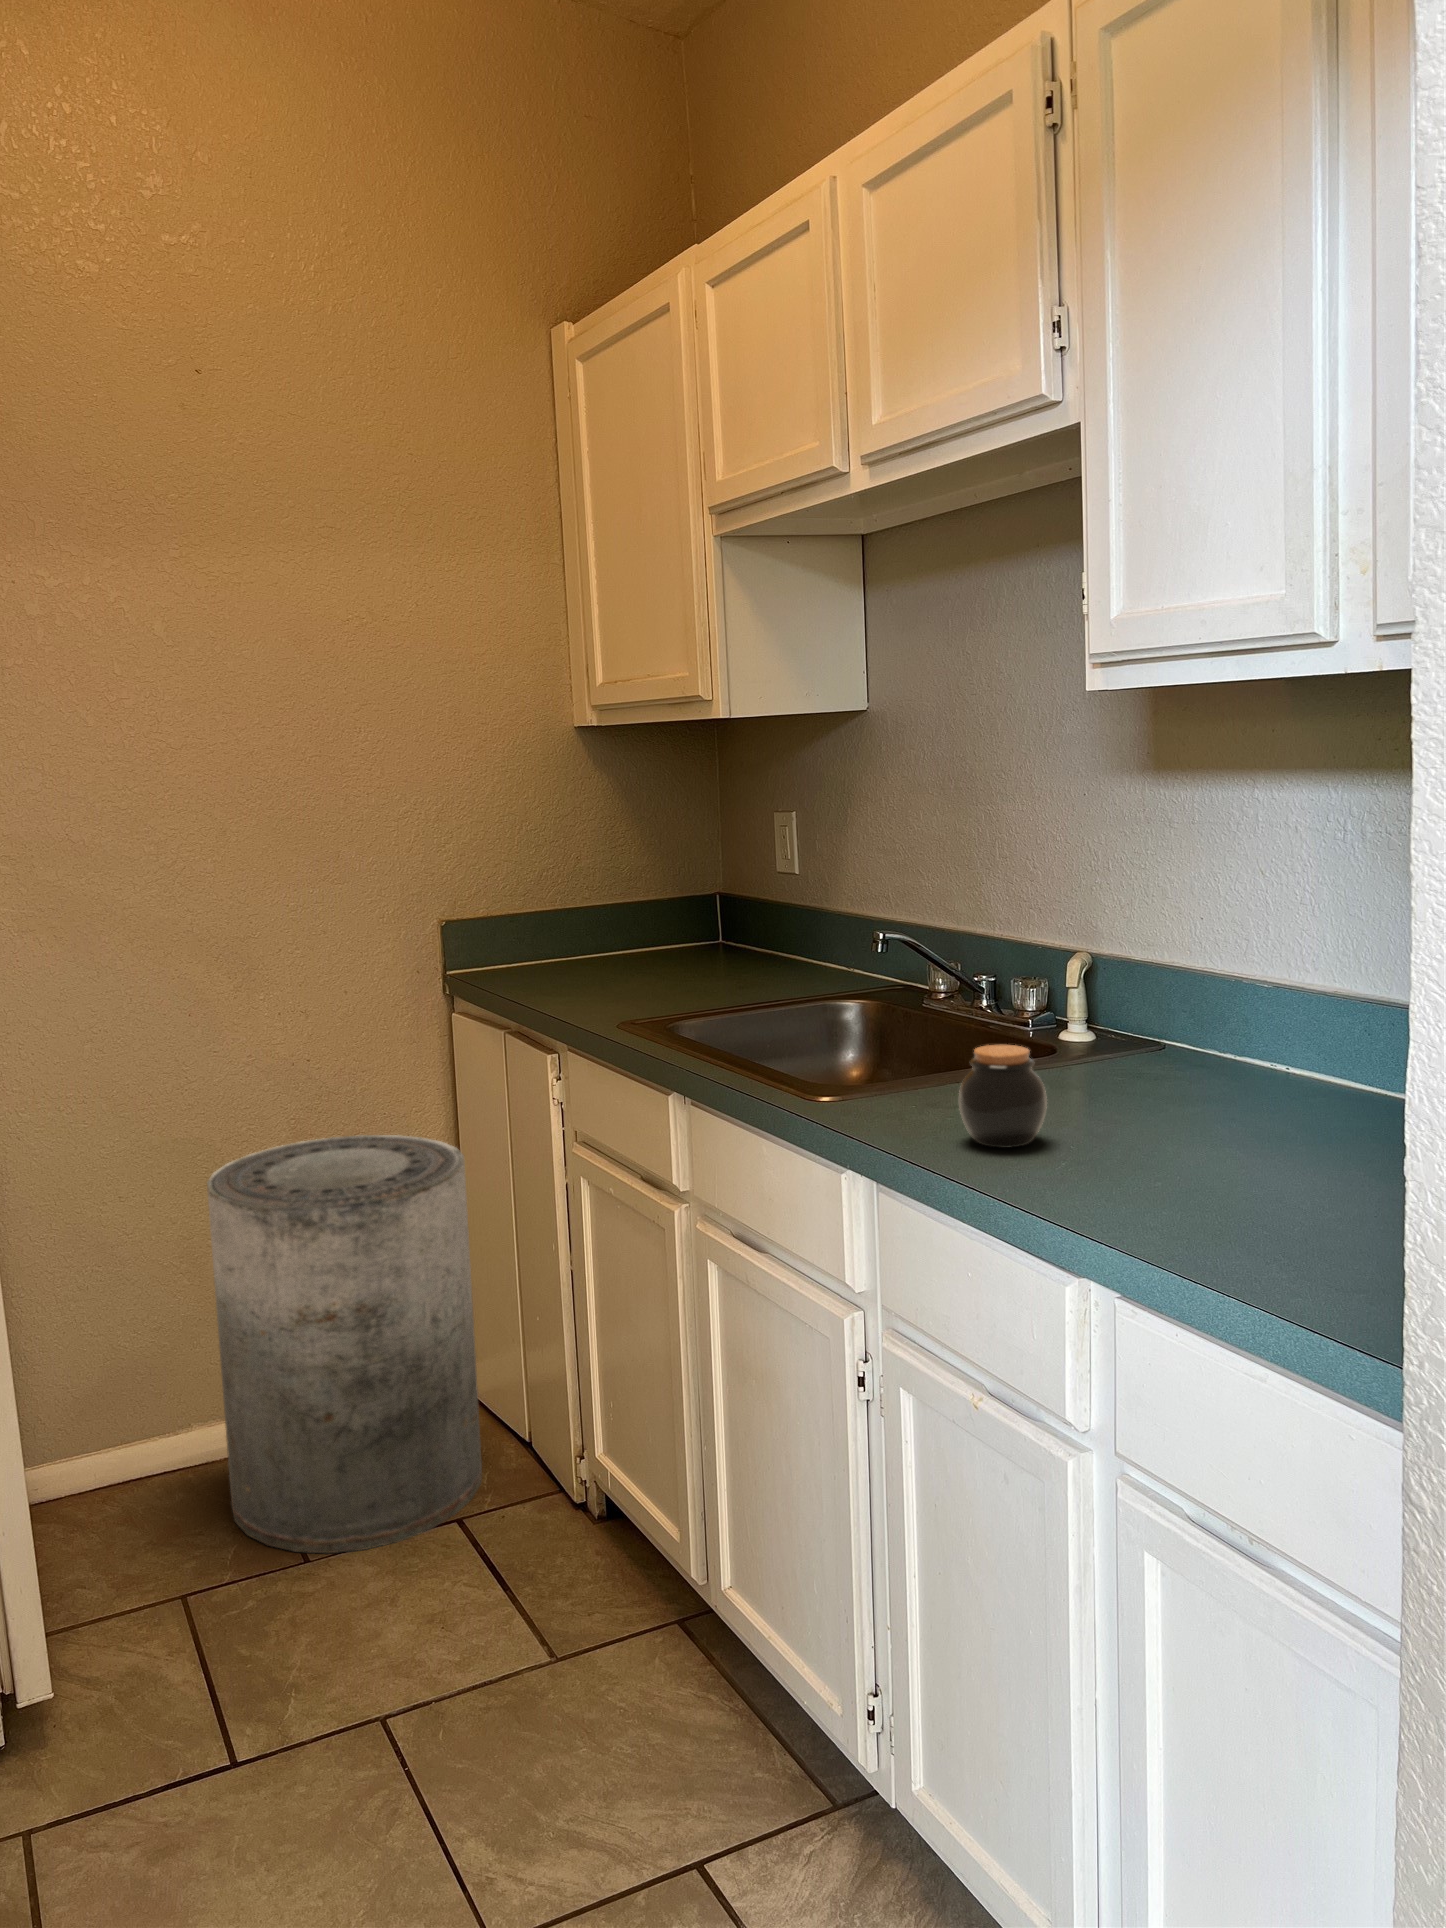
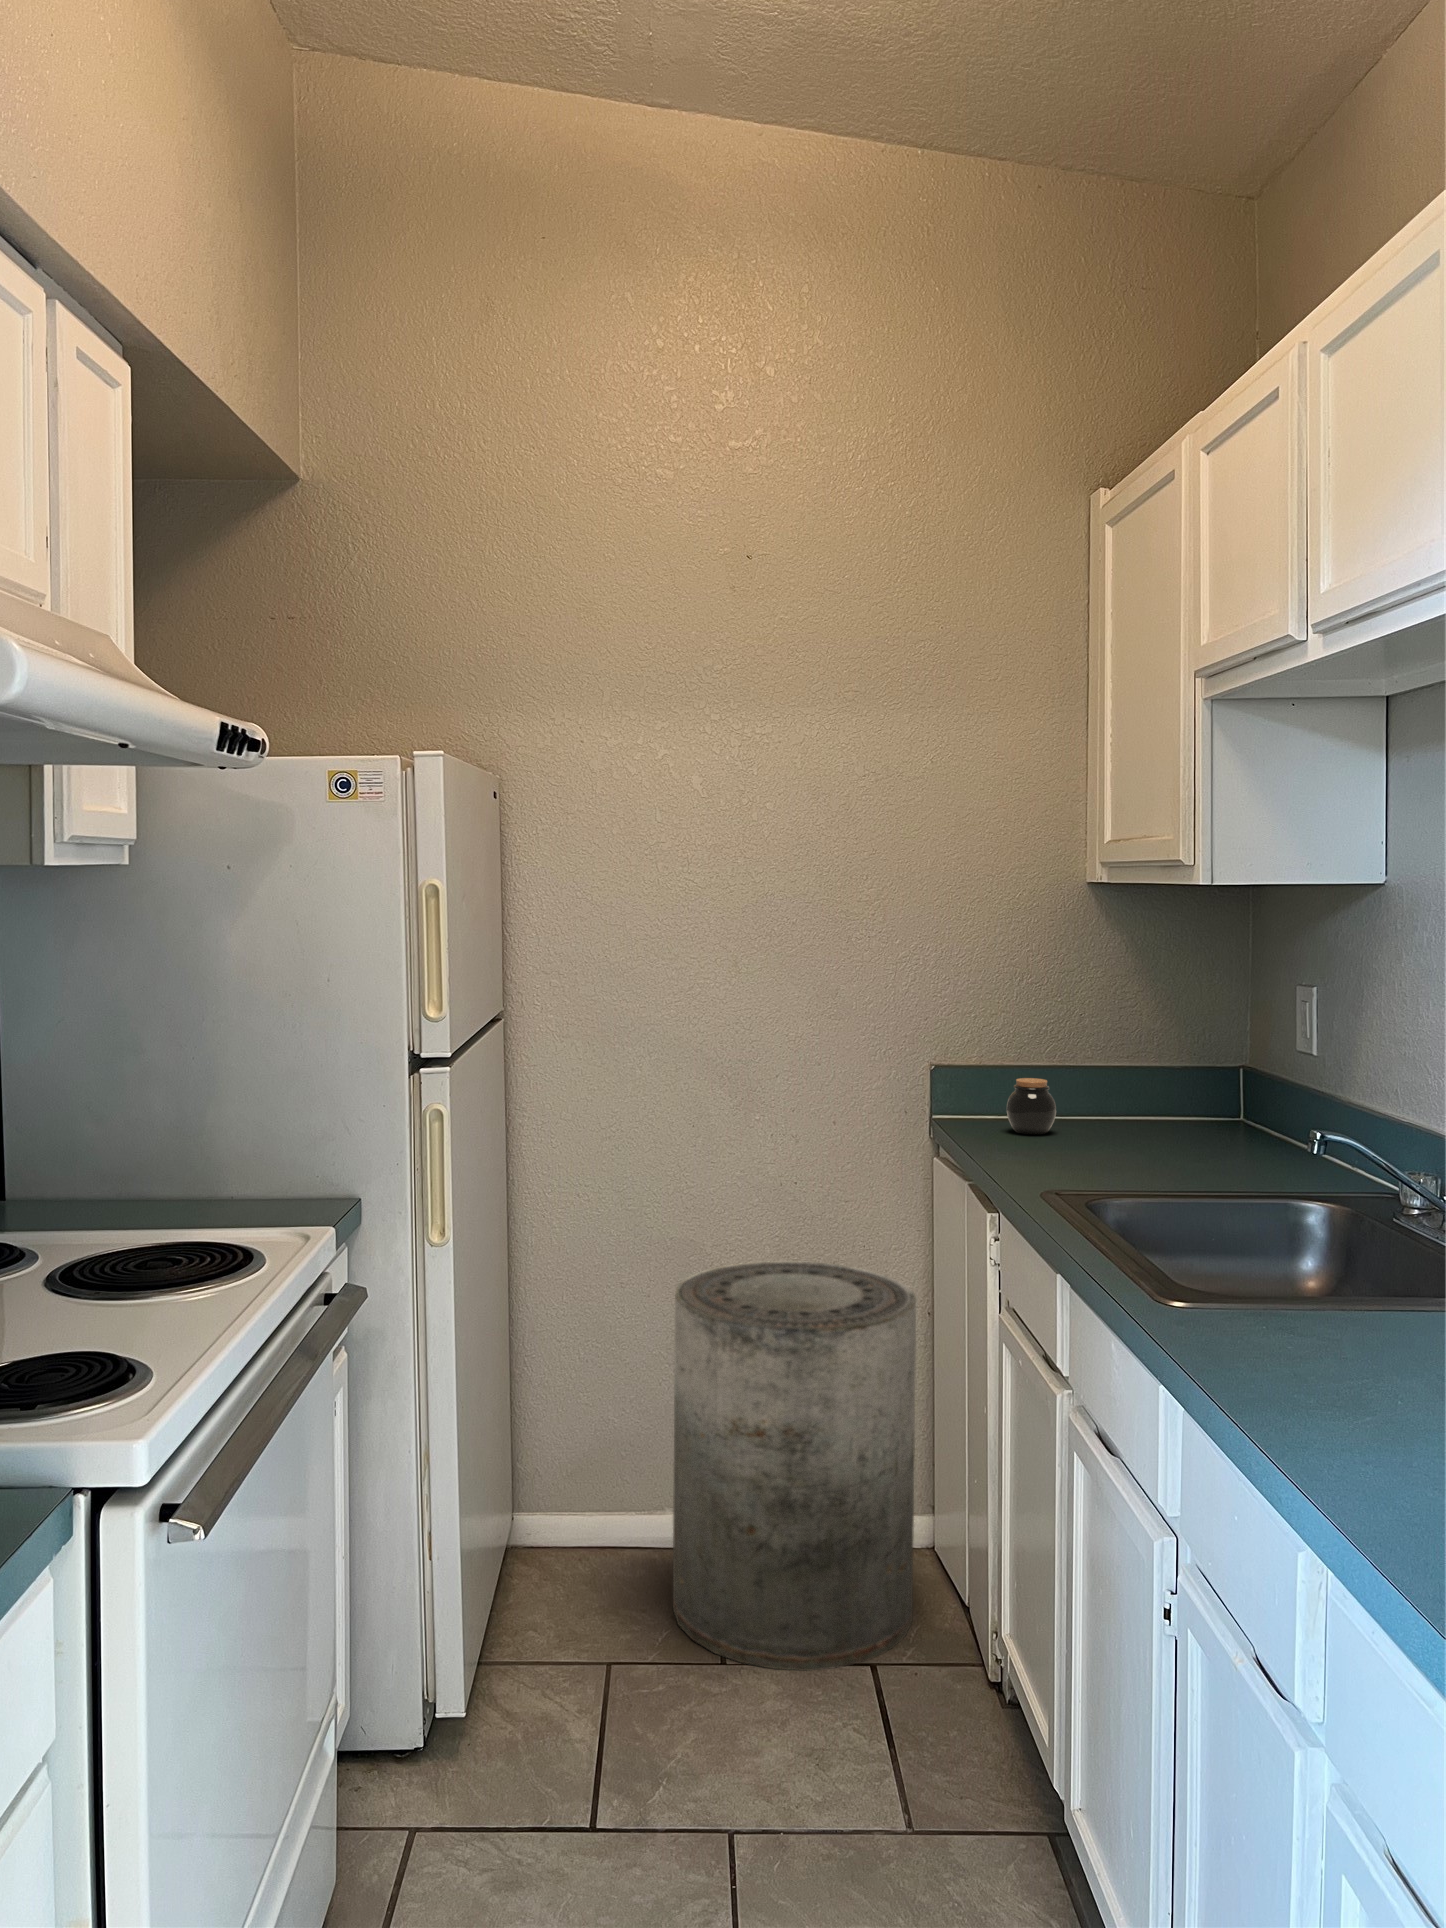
jar: present [959,1044,1047,1148] -> present [1007,1078,1056,1134]

